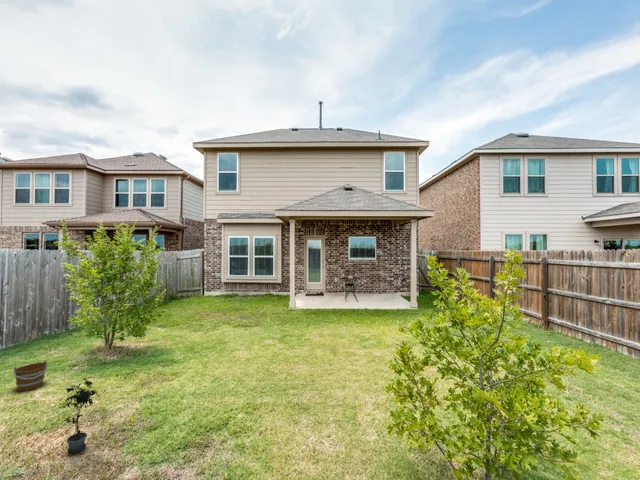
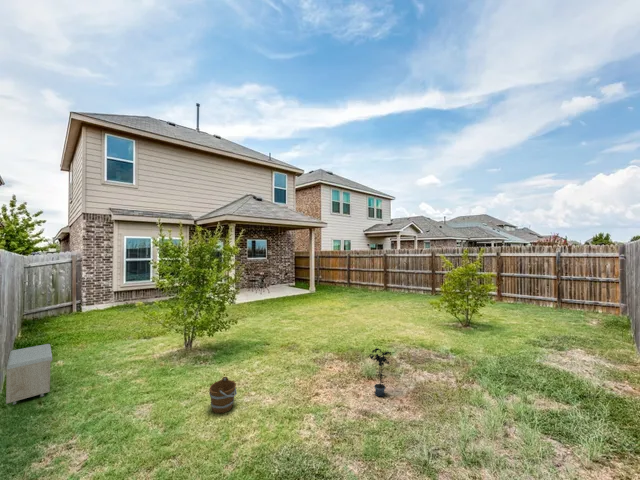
storage bench: none [27,309,76,342] -> present [6,344,52,404]

